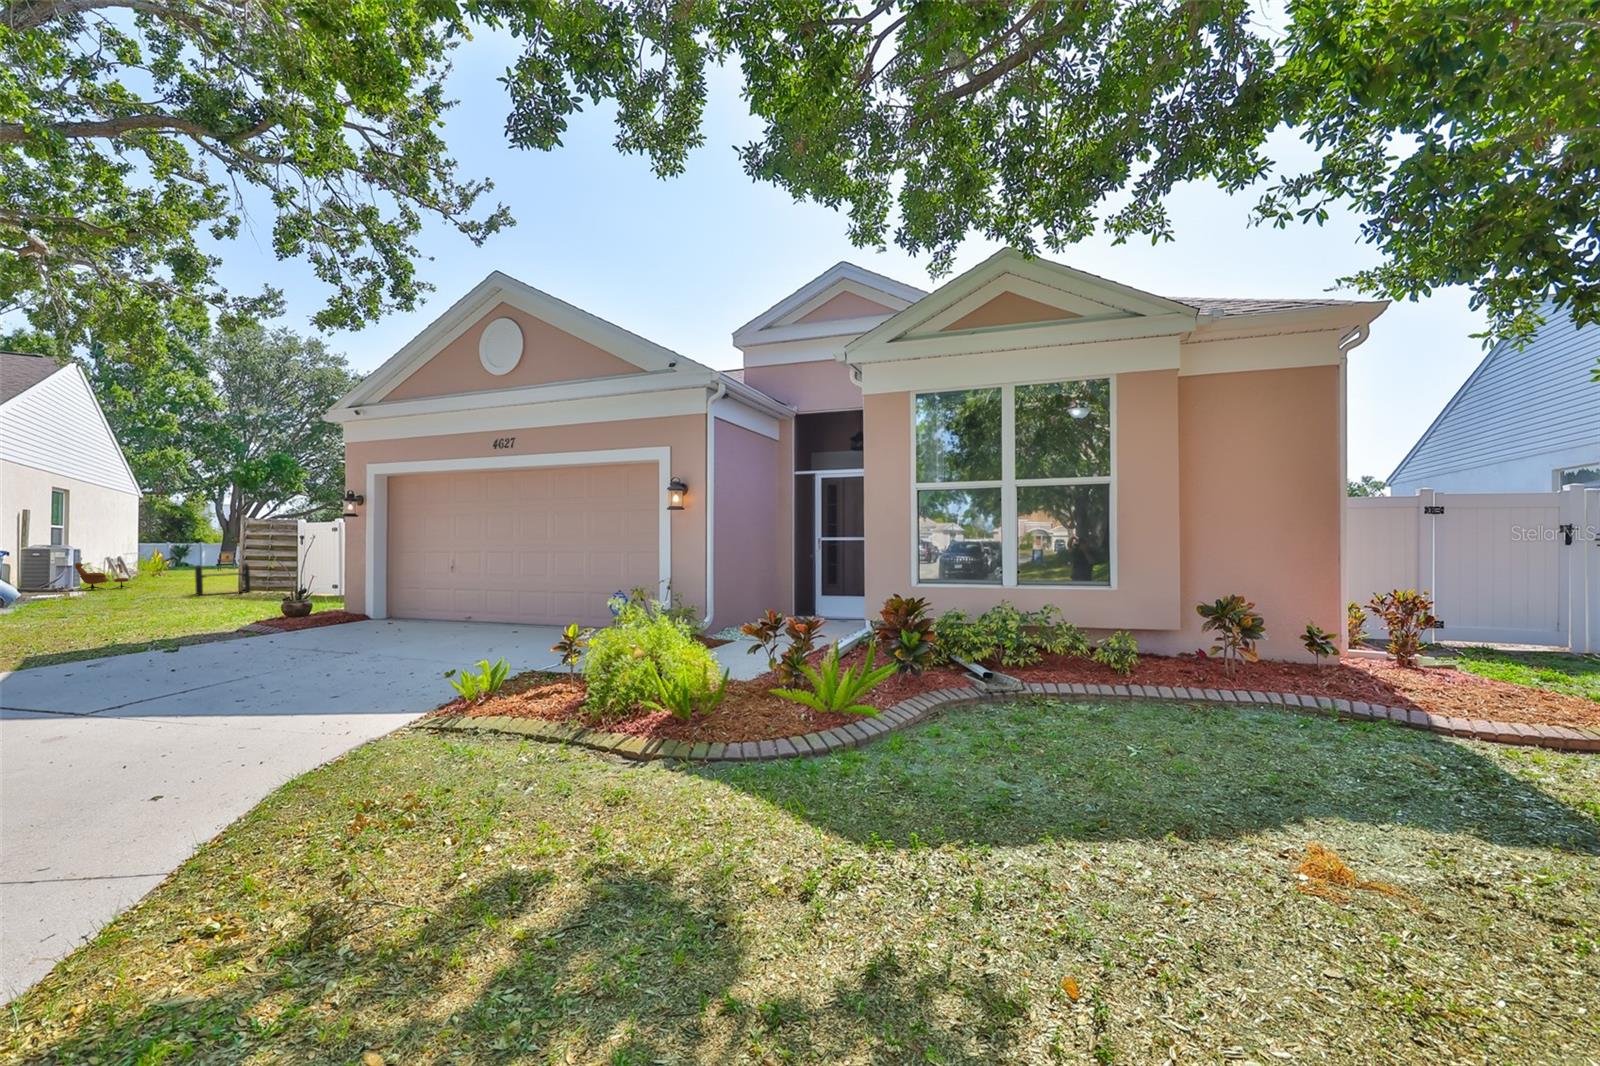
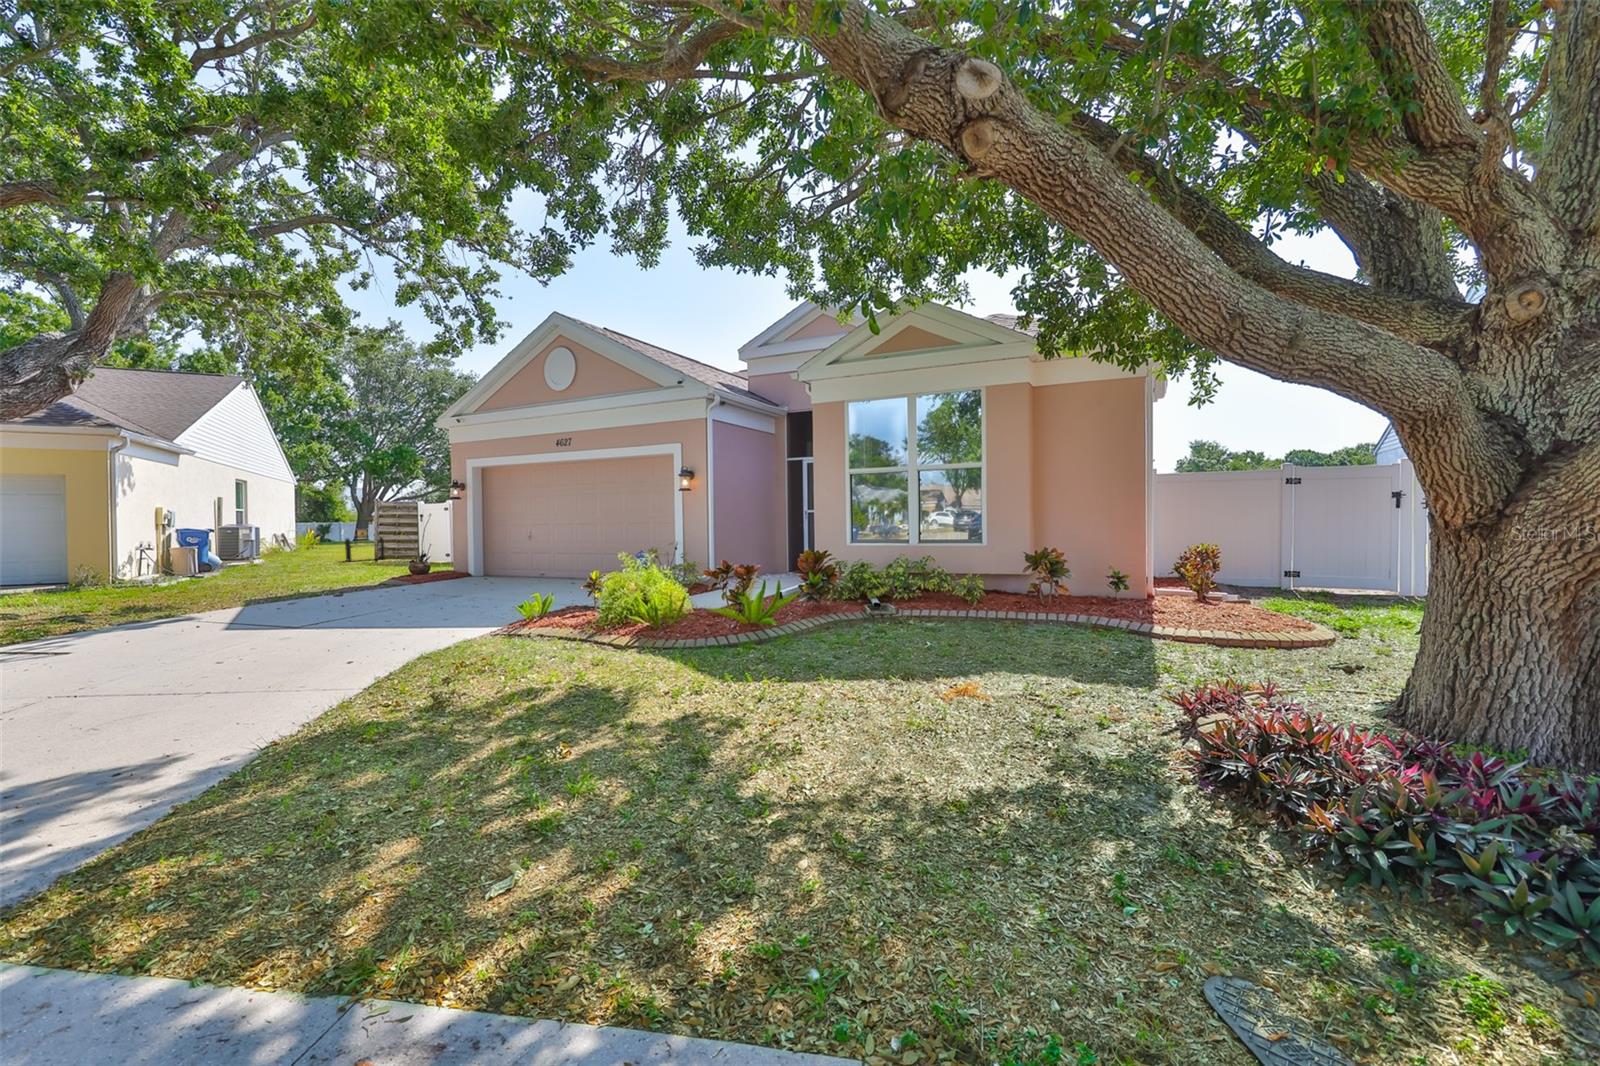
lounge chair: present [75,563,129,591] -> none [260,537,299,559]

